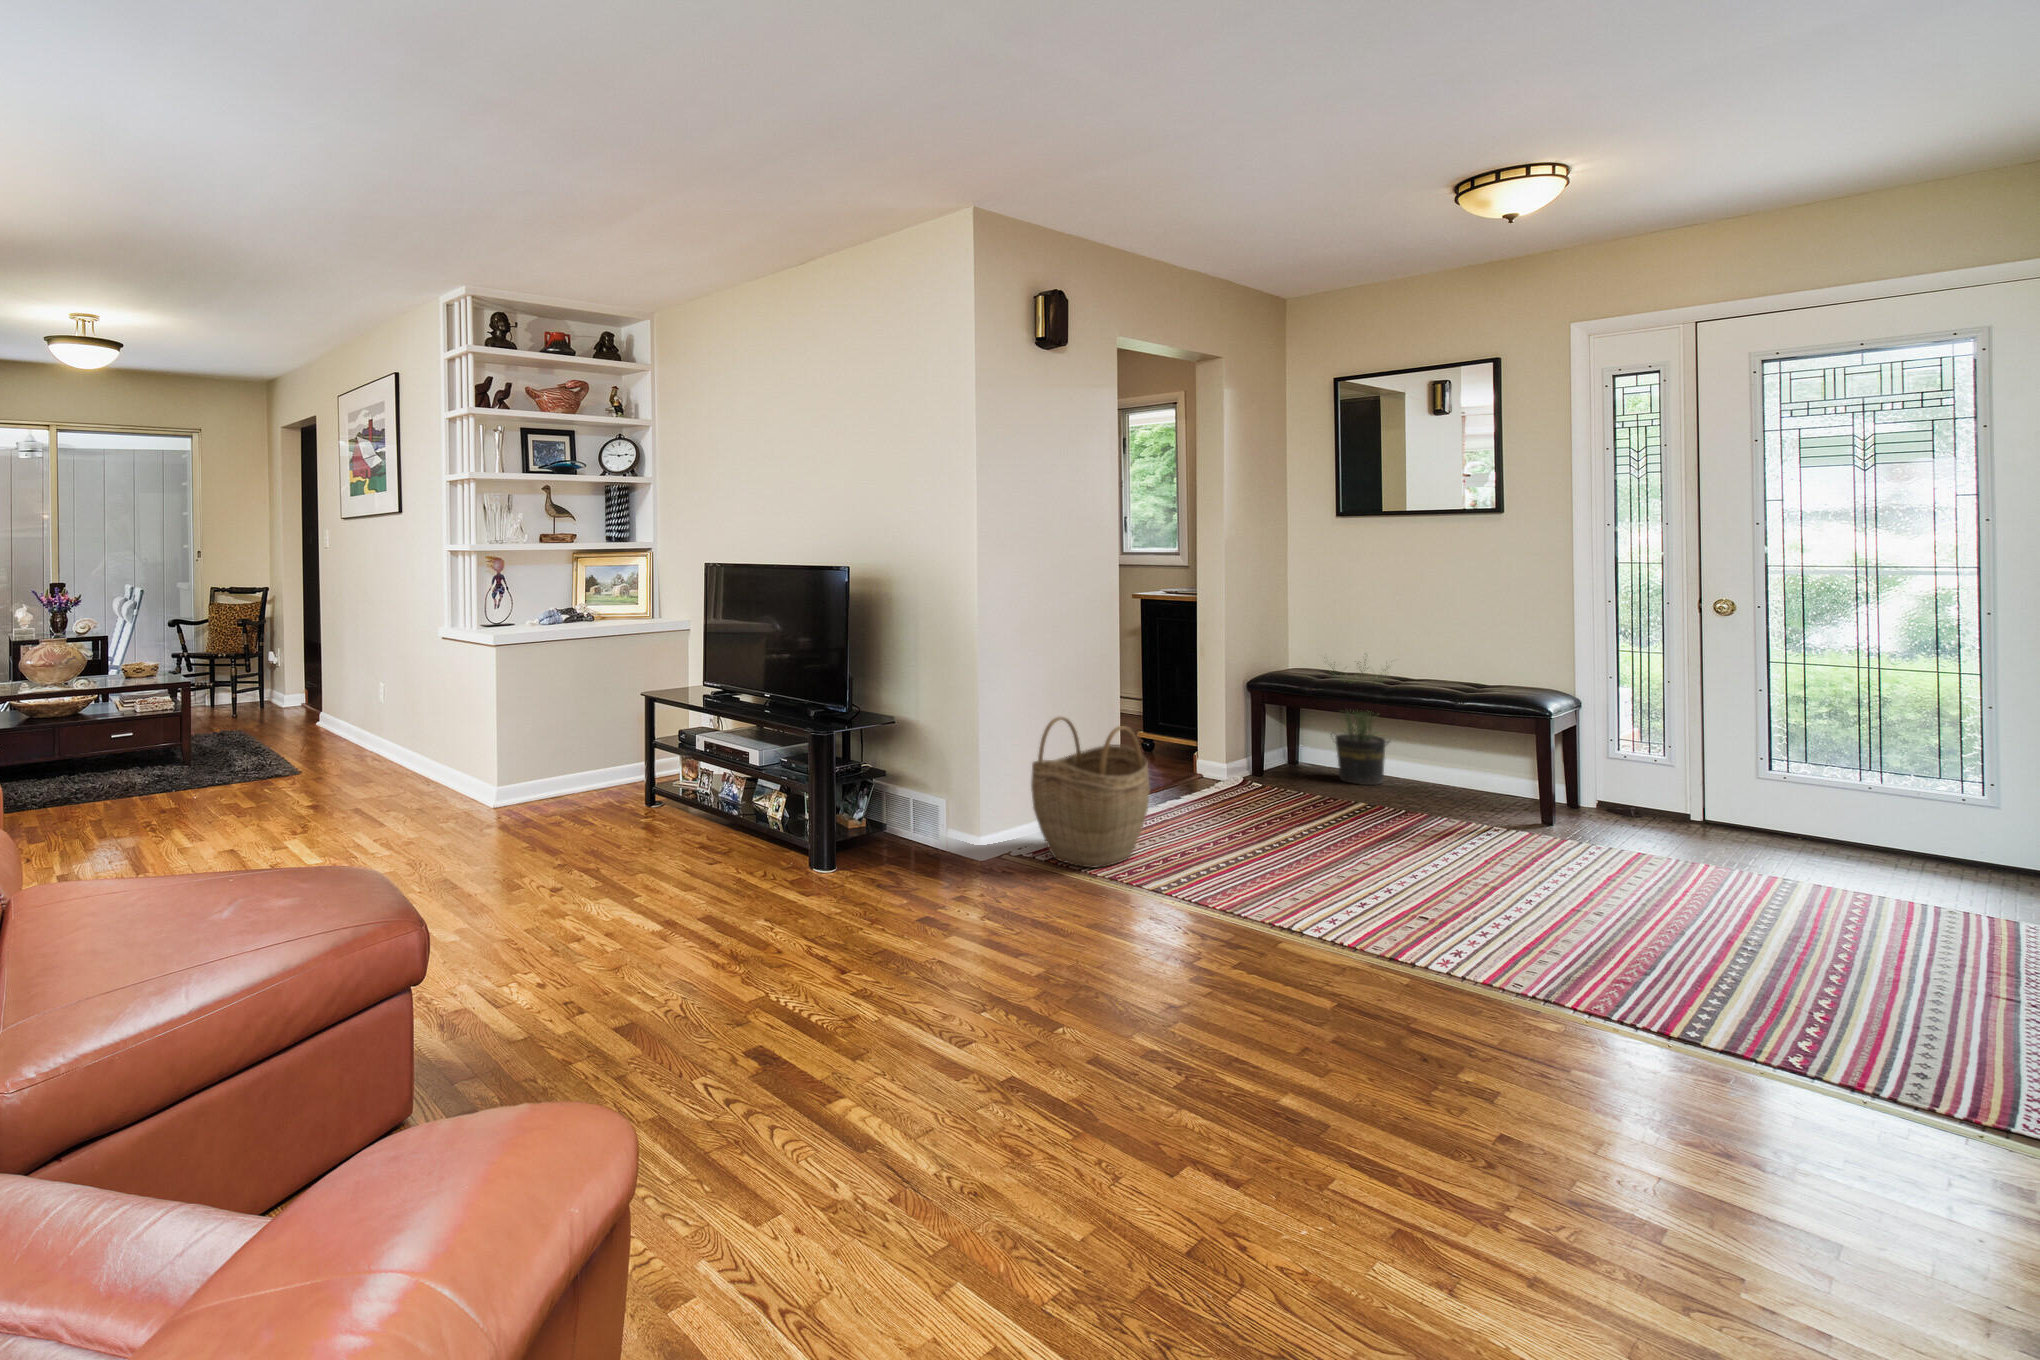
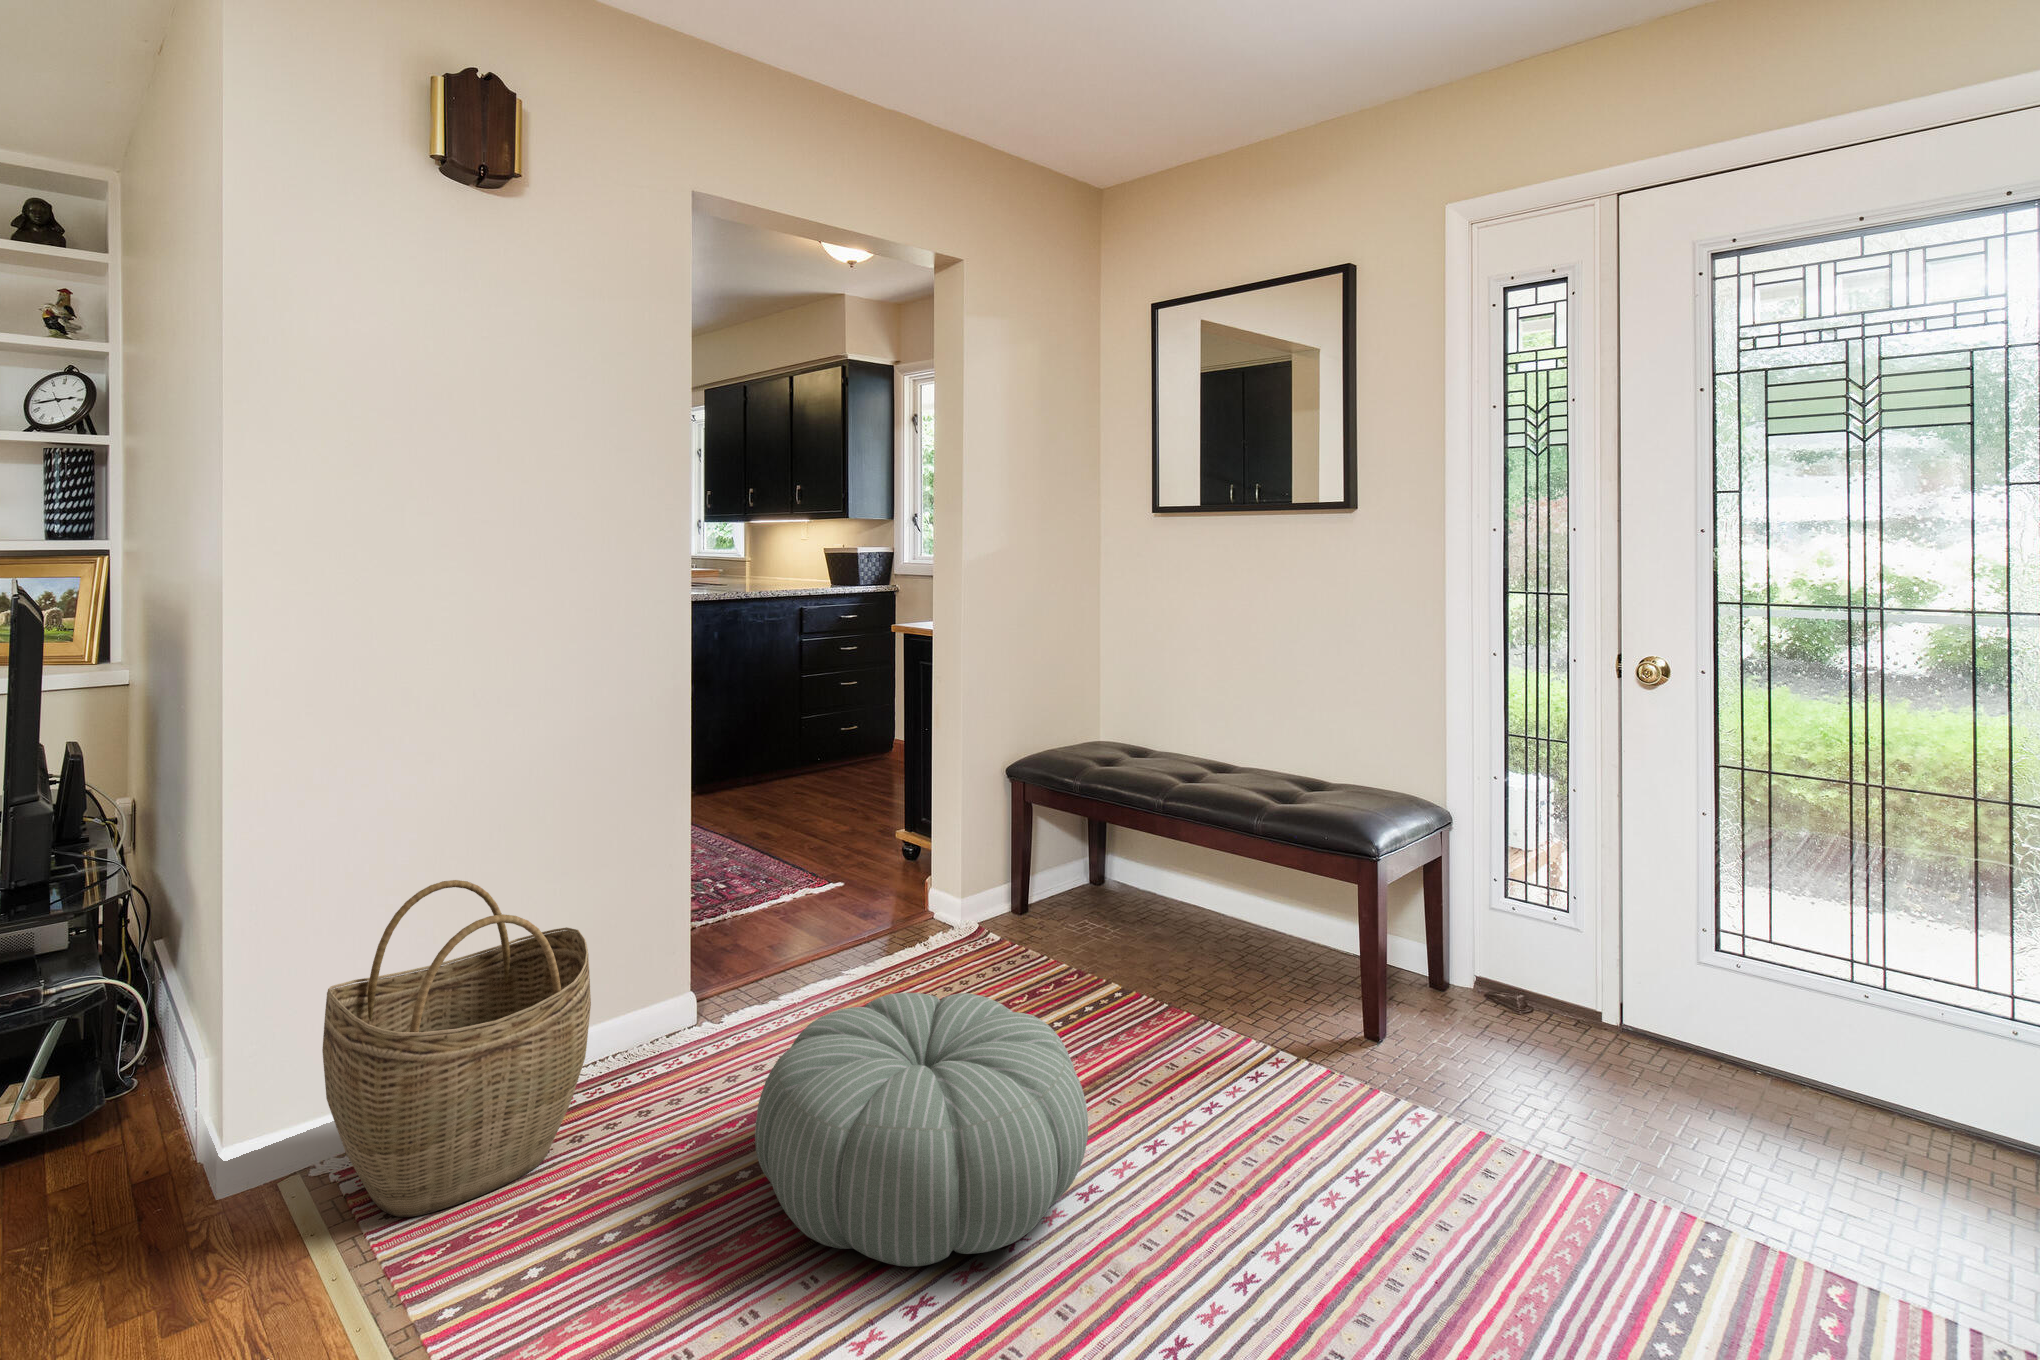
potted plant: present [1330,659,1389,785] -> none [1101,720,1204,933]
pouf: none [1249,780,1438,882] -> present [755,993,1088,1267]

